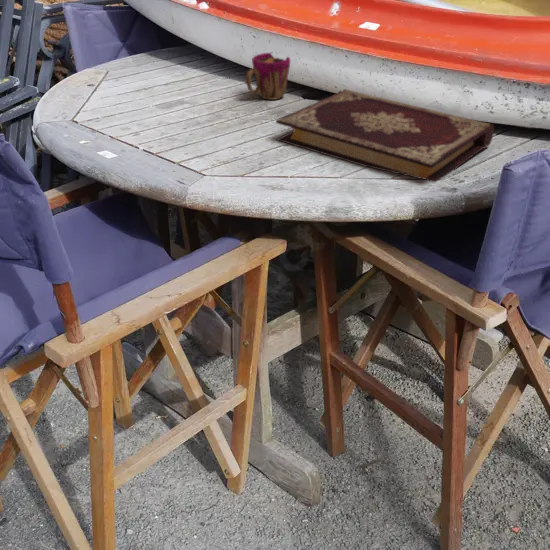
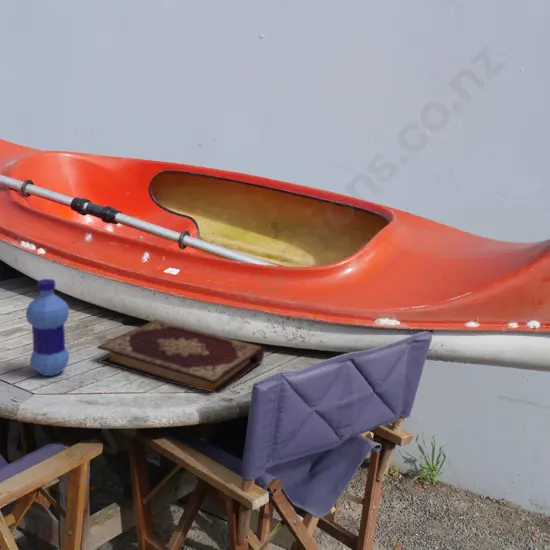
water bottle: none [190,27,243,155] -> present [26,279,69,376]
cup: present [246,53,290,100] -> none [76,290,113,326]

